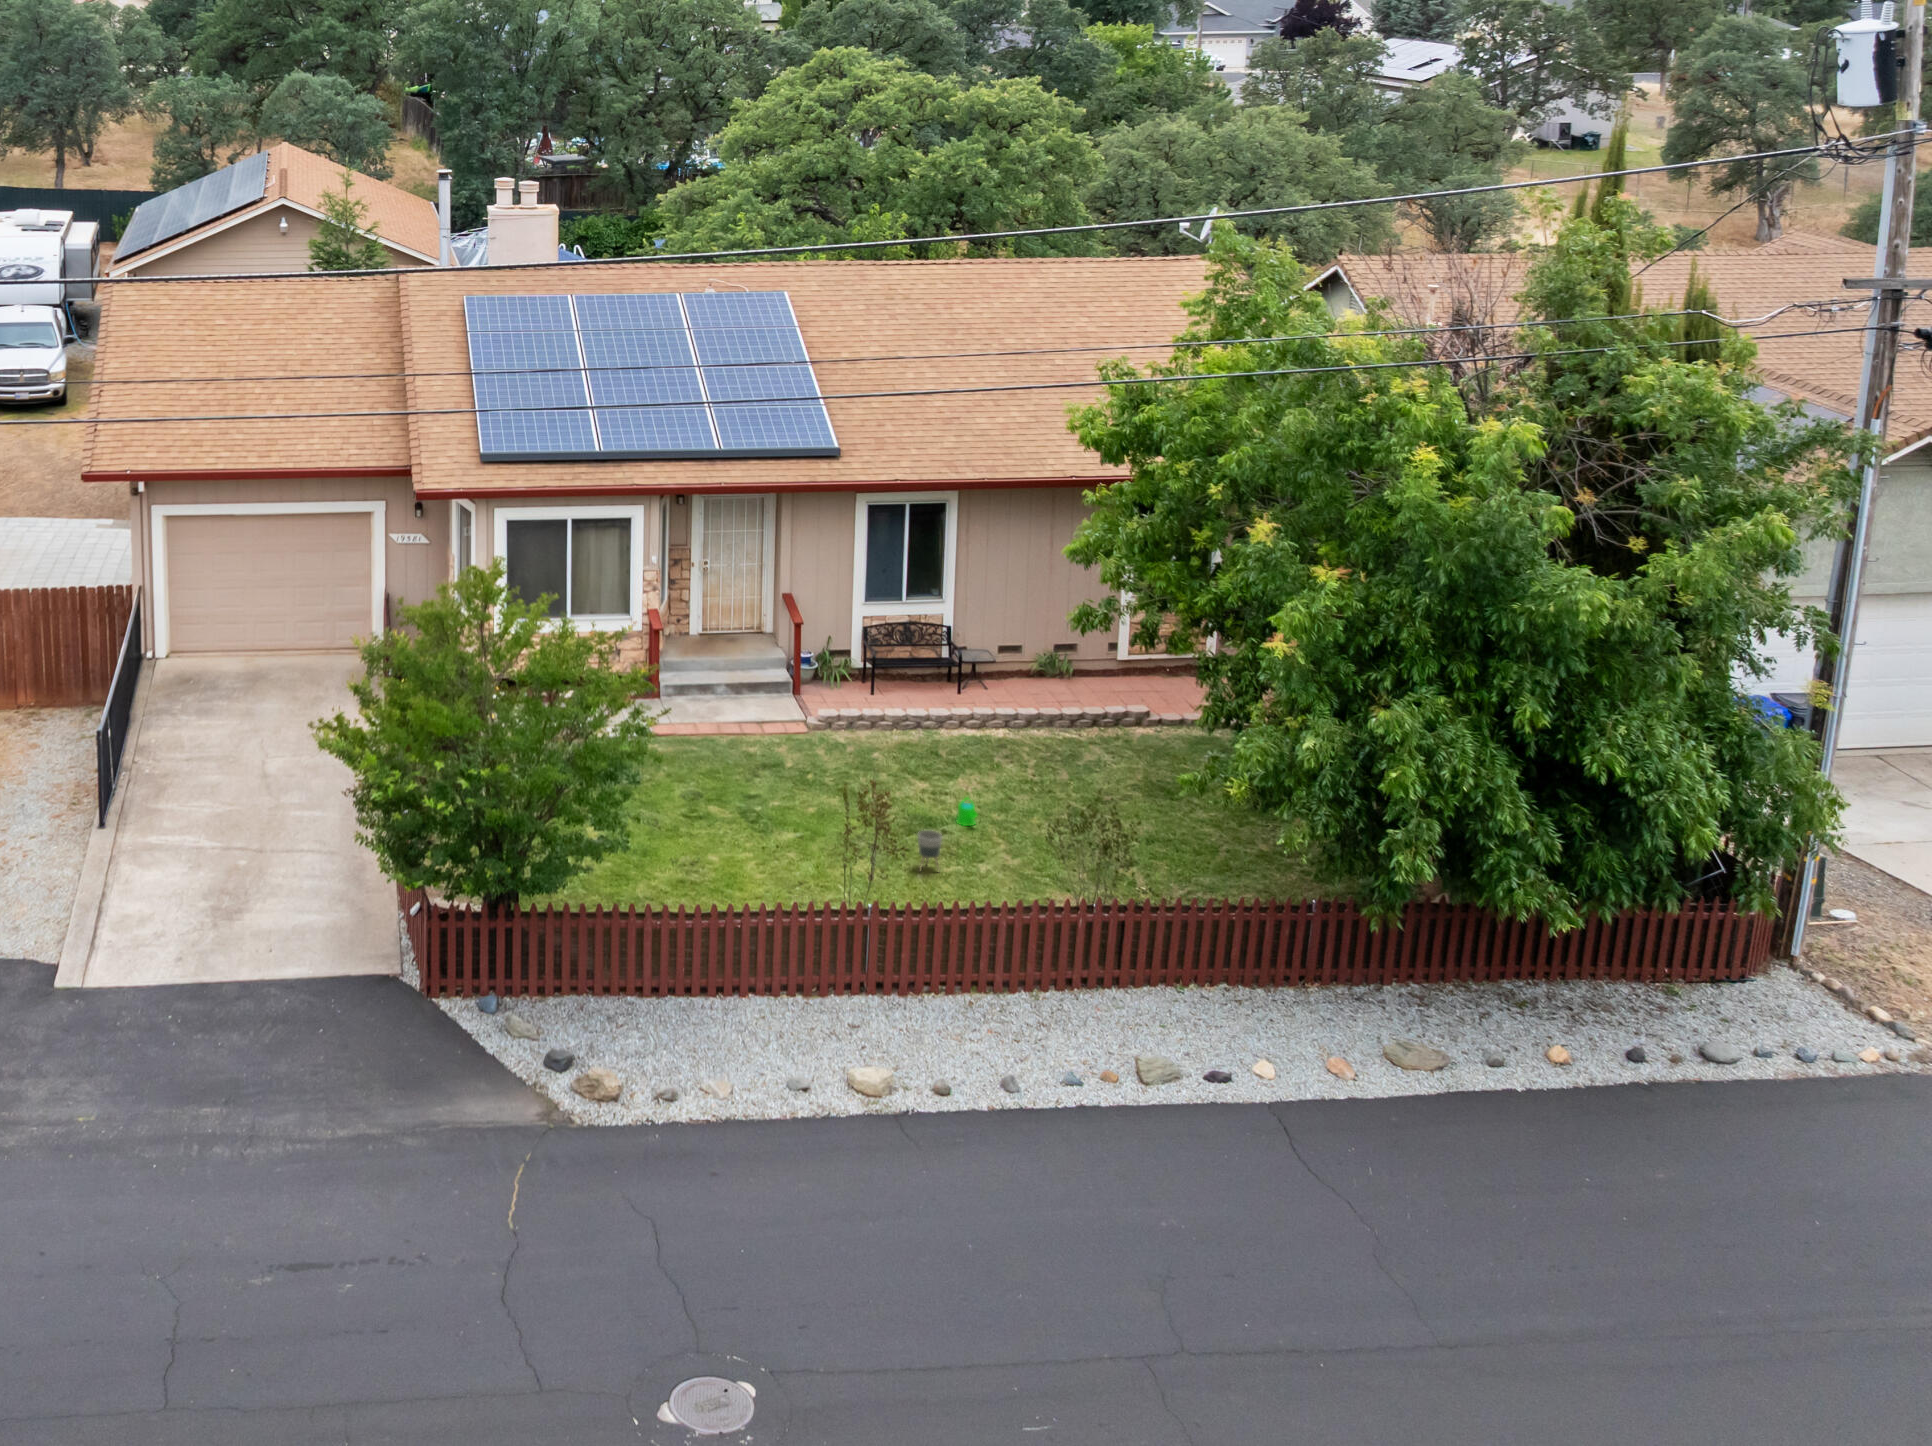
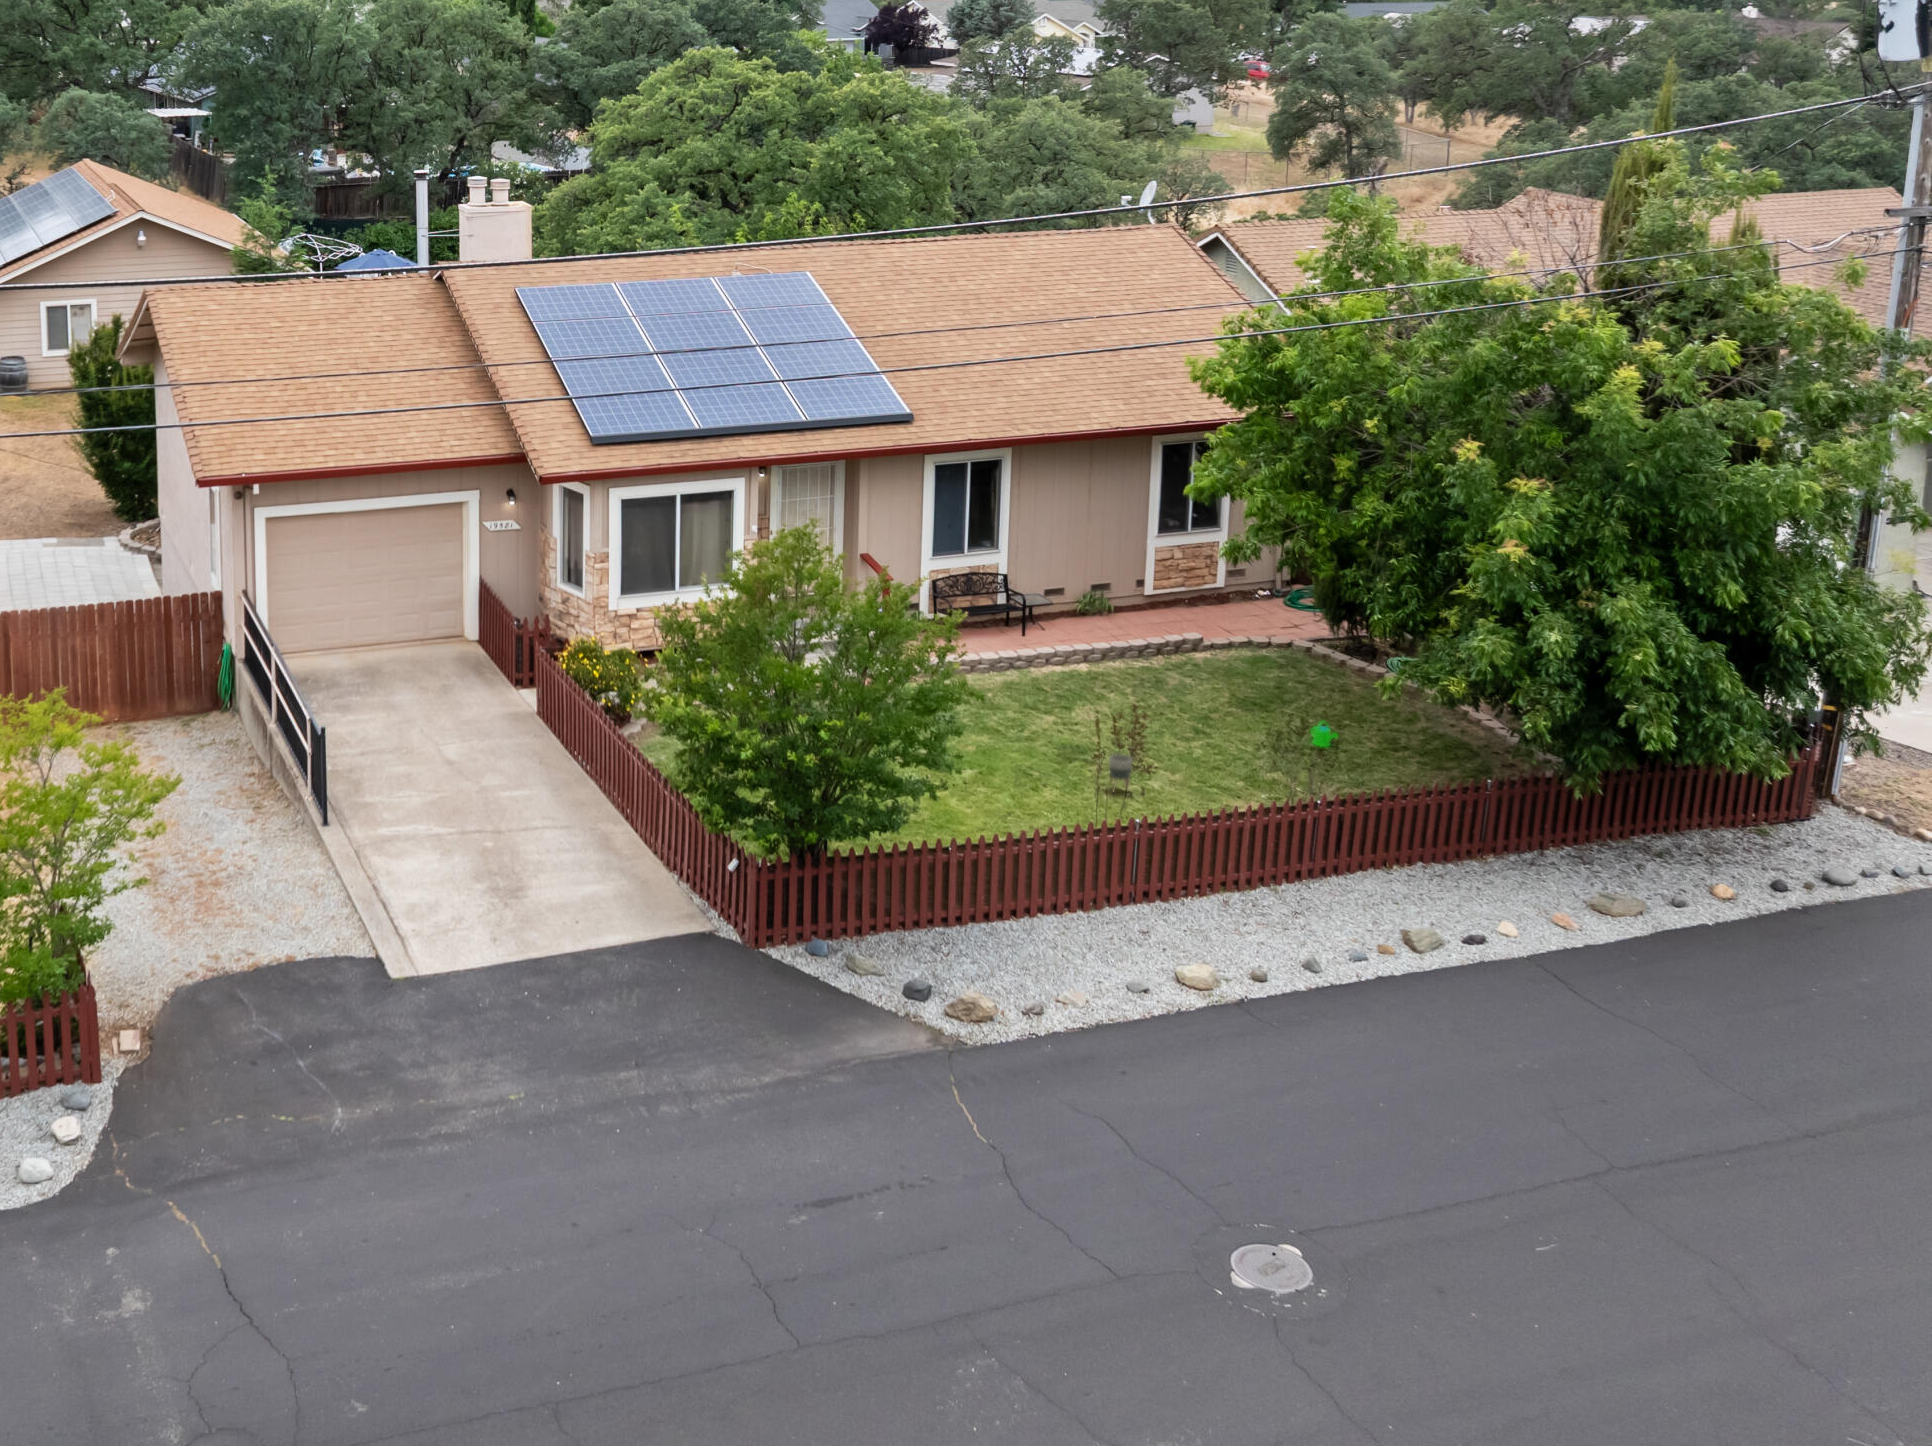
watering can: present [956,798,978,826] -> present [1311,721,1338,747]

